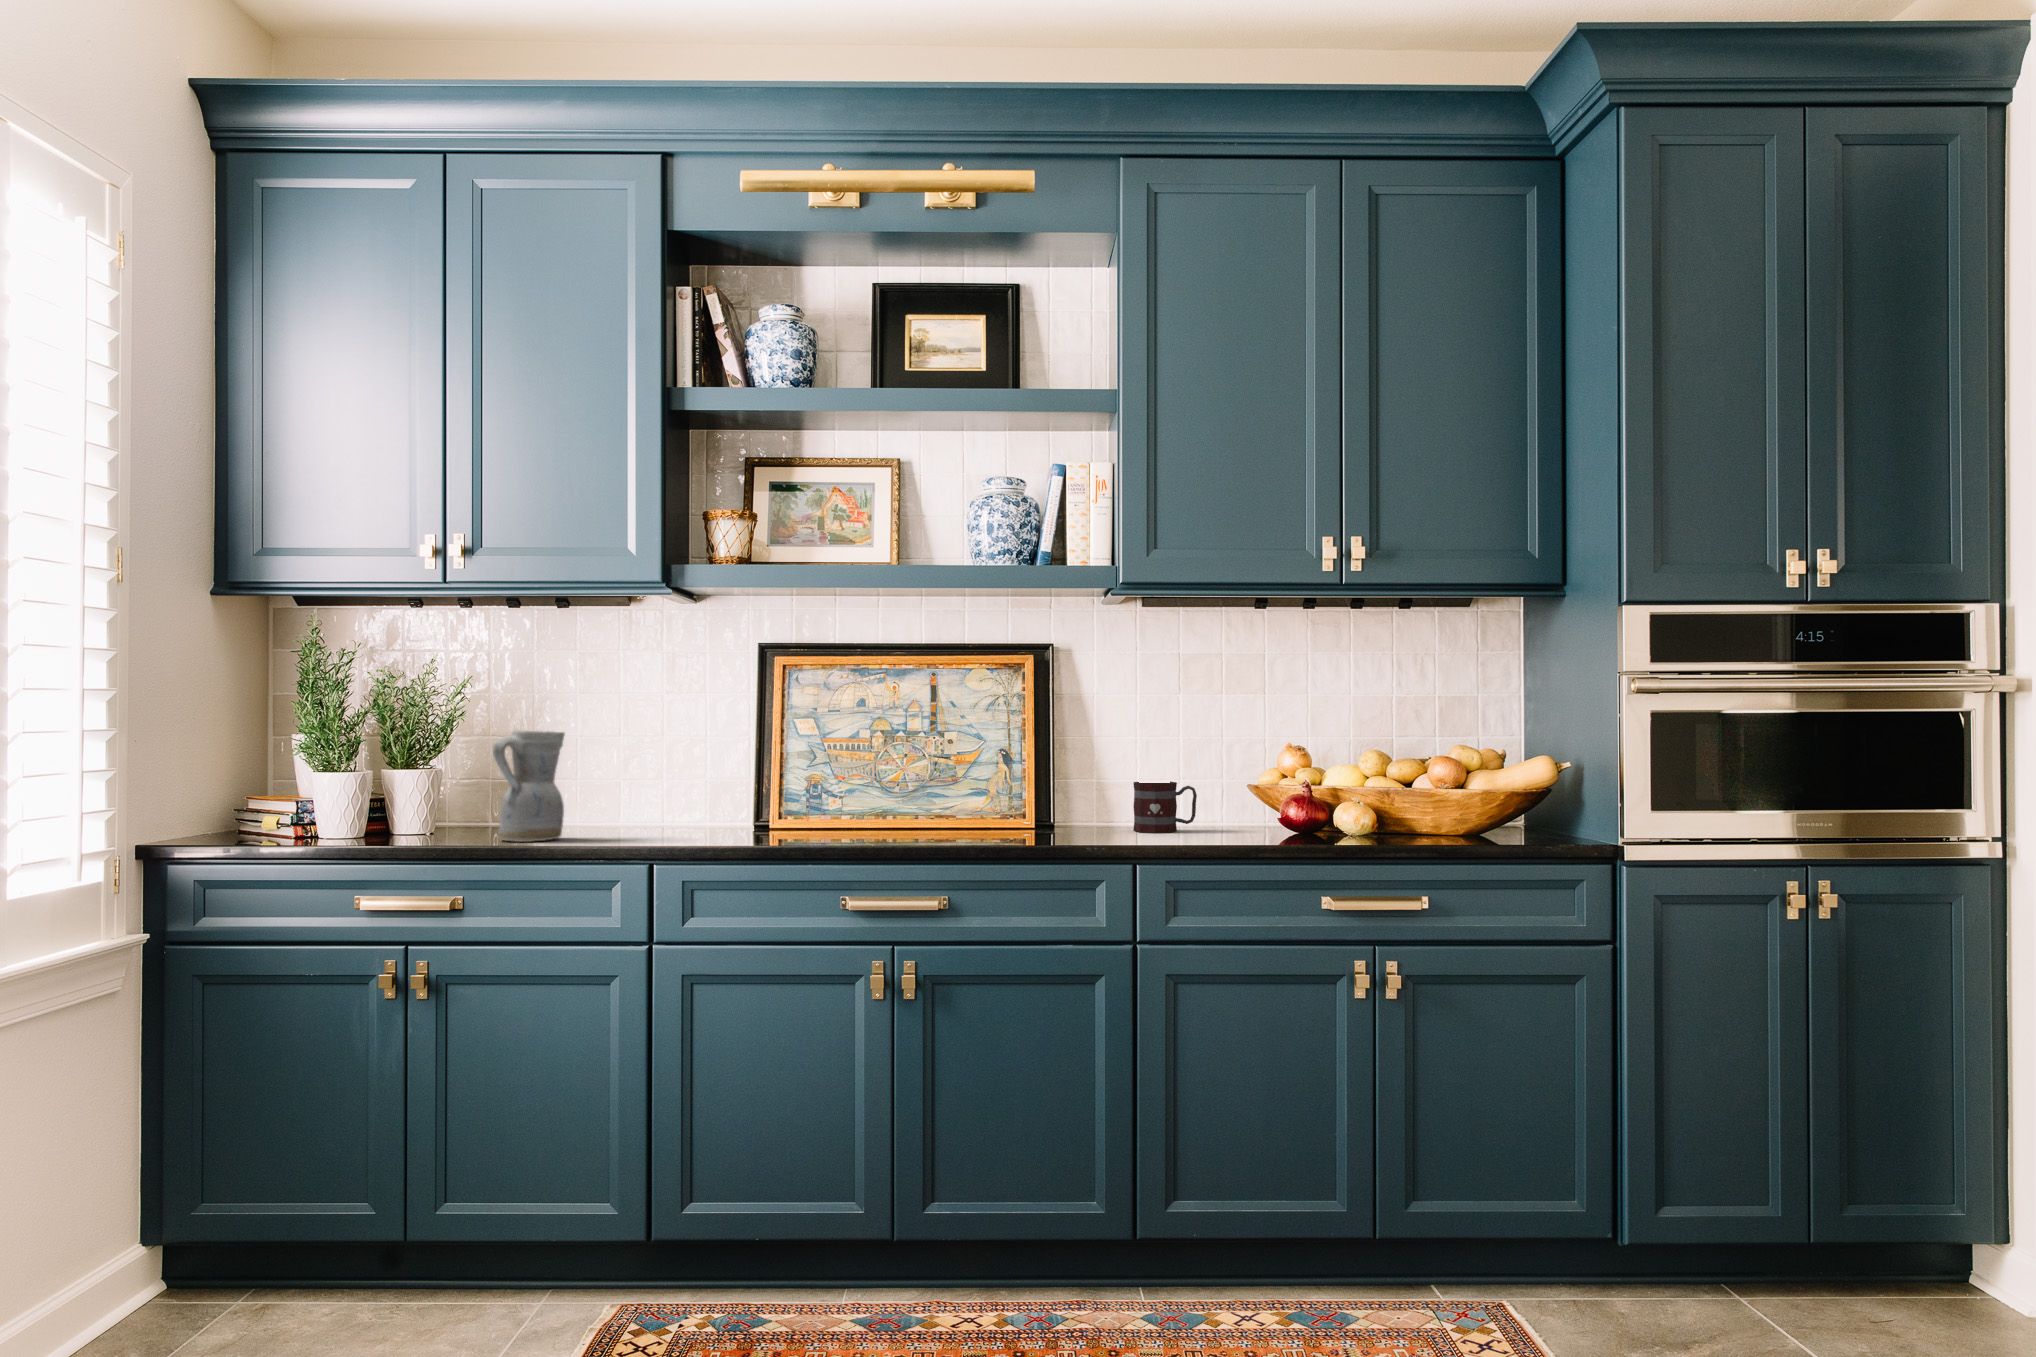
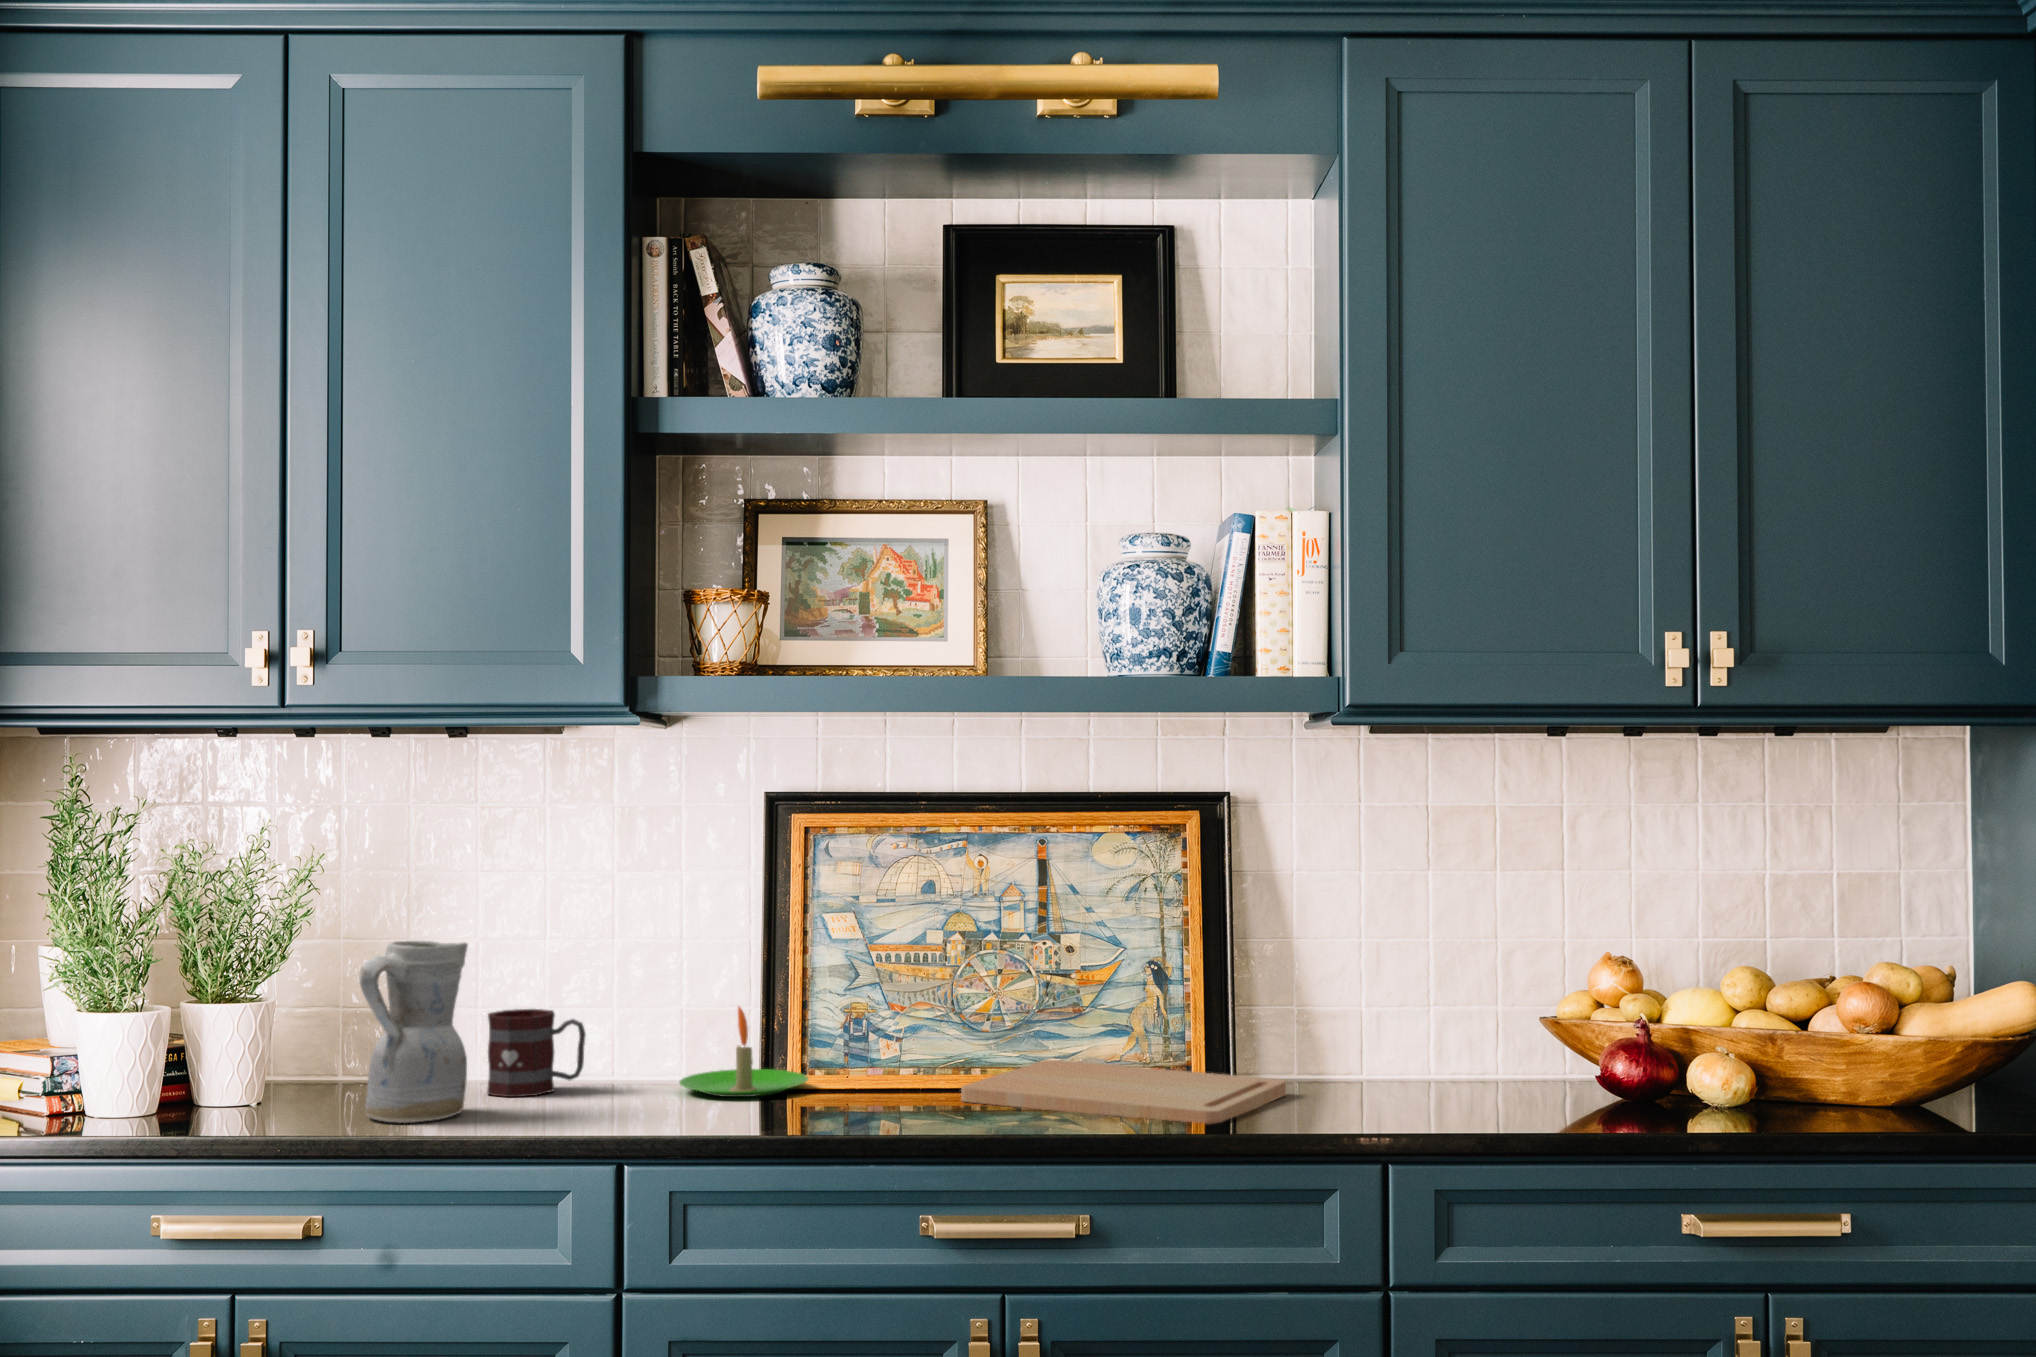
candle: none [703,779,786,834] -> present [679,1007,808,1097]
mug: present [1133,781,1197,833] -> present [487,1009,586,1097]
cutting board: none [879,817,1086,845] -> present [961,1060,1286,1124]

